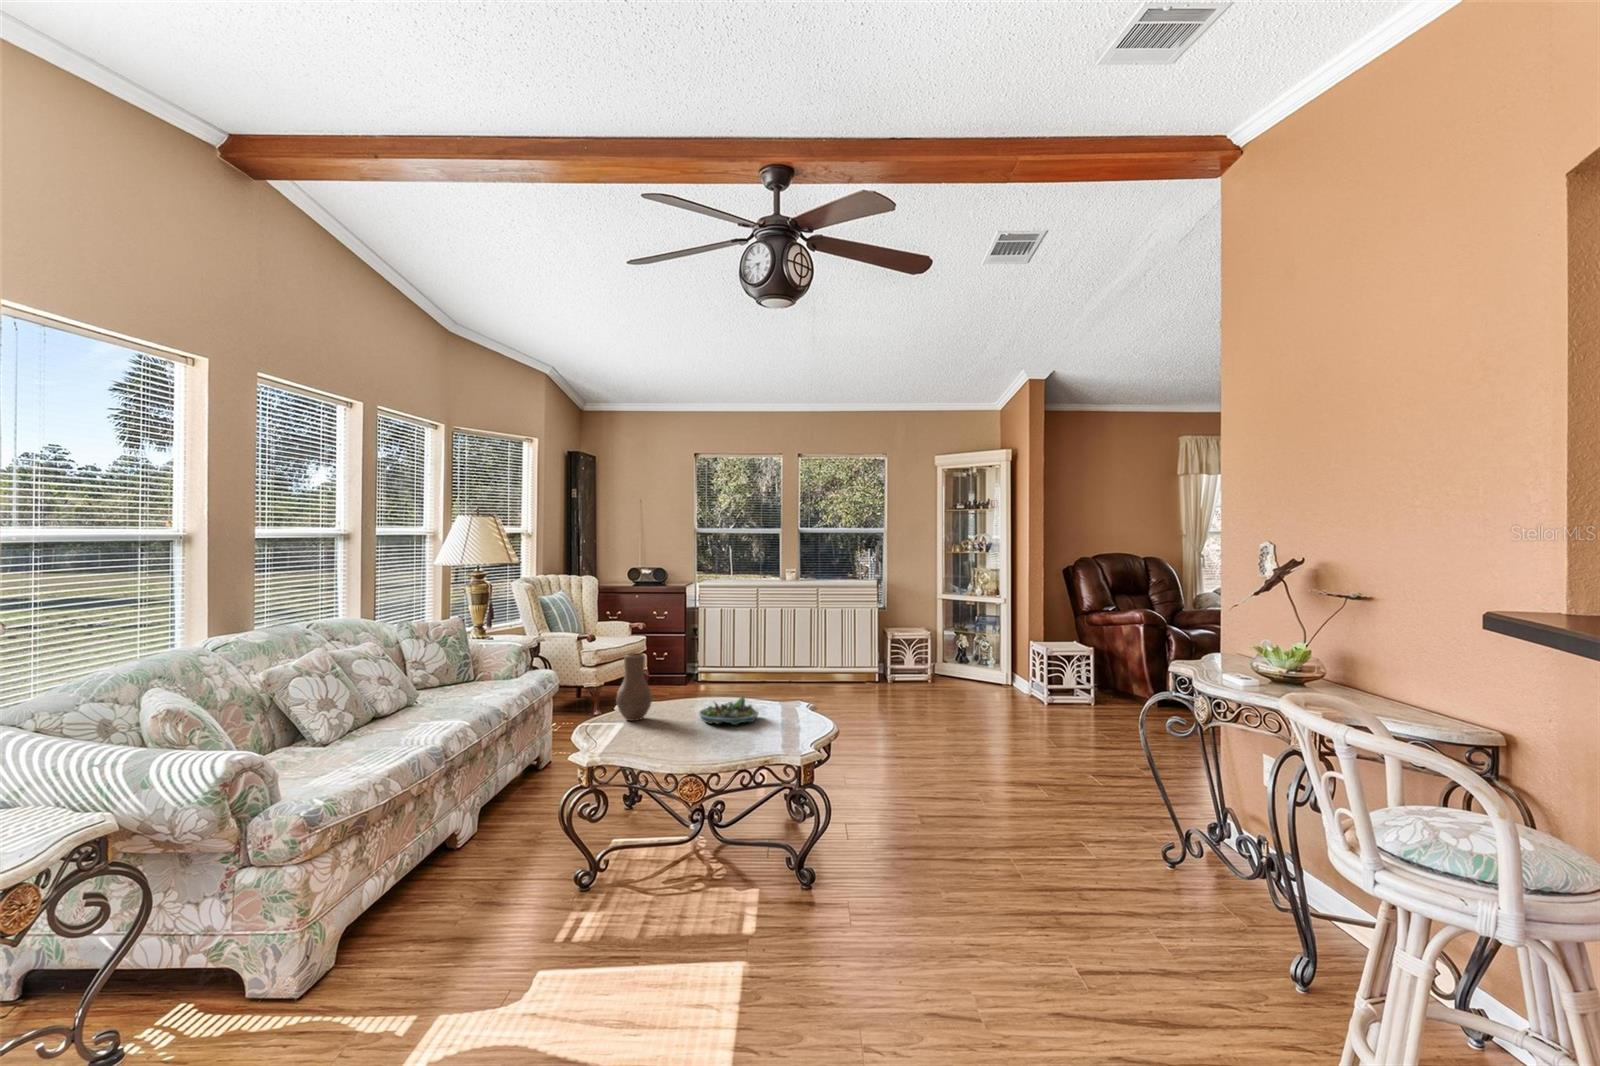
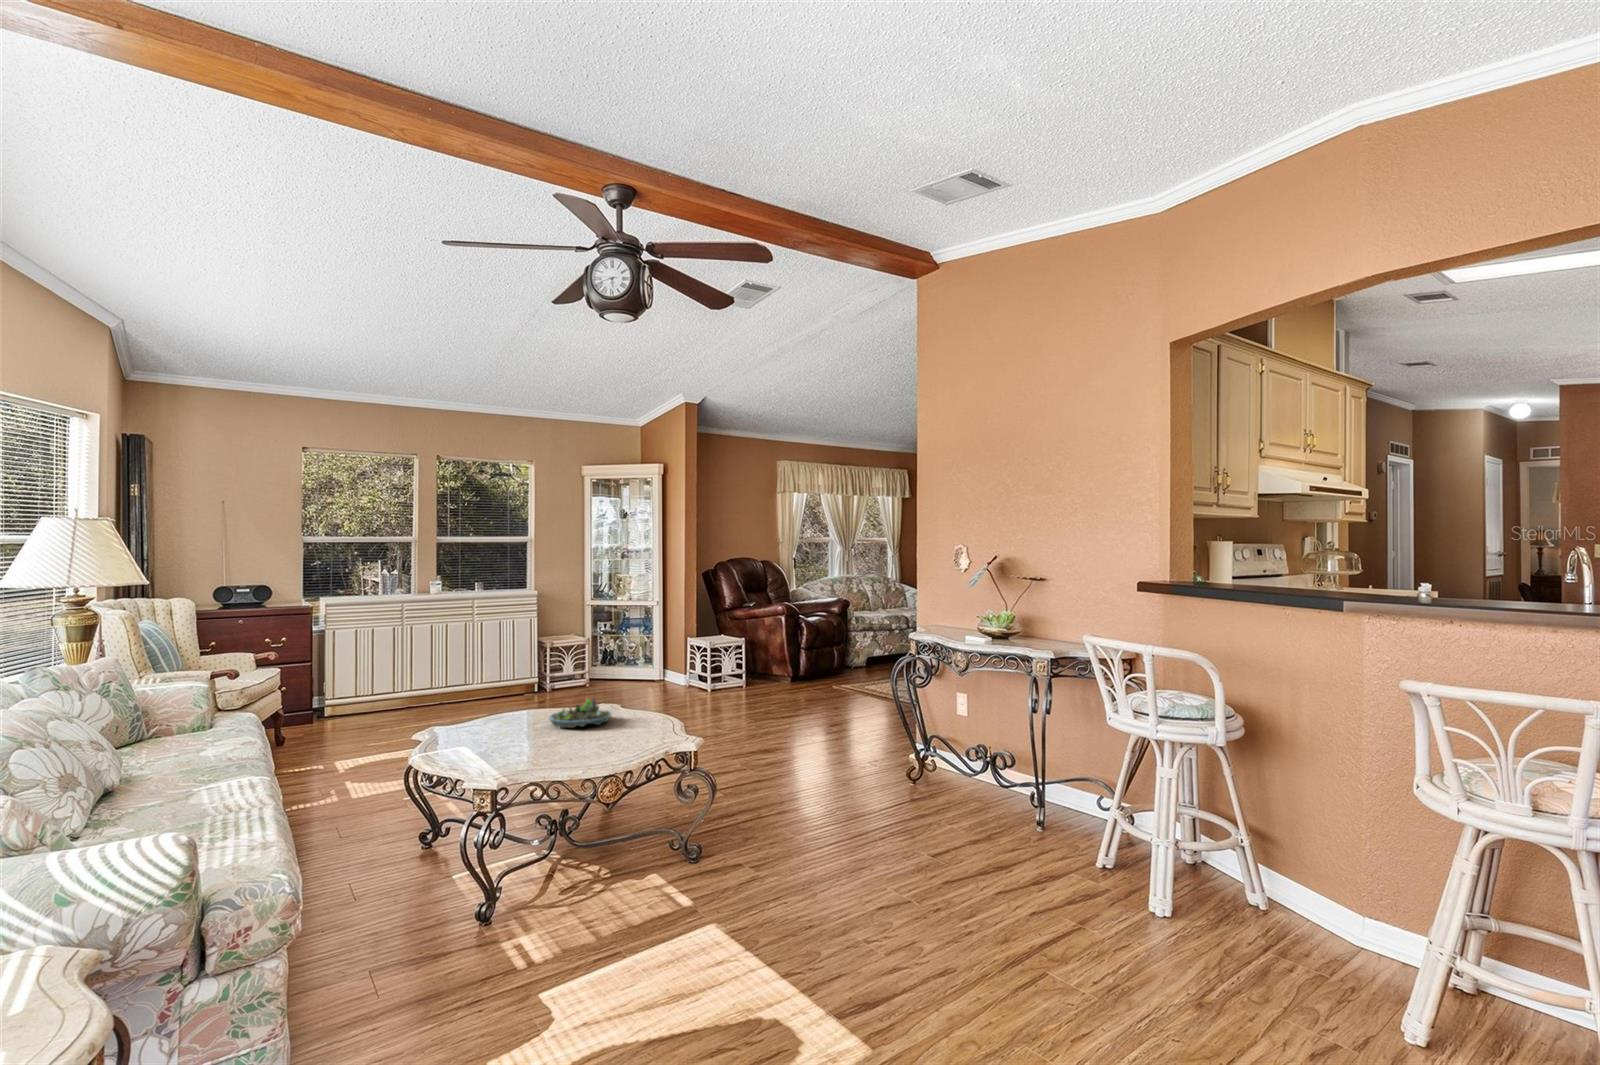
vase: present [616,653,652,721] -> none [456,666,498,740]

